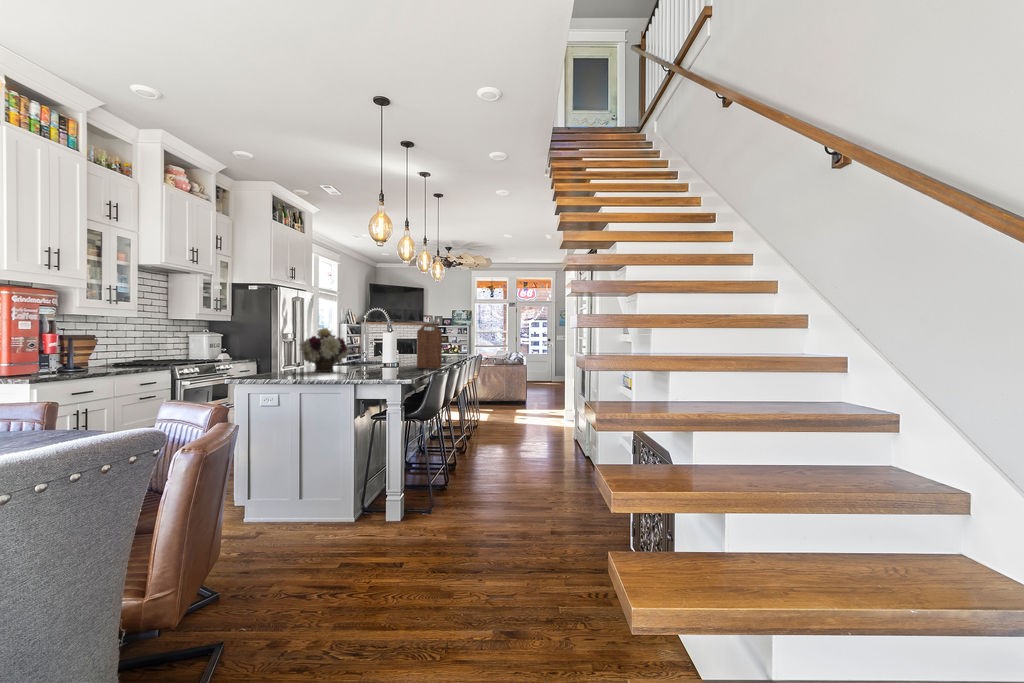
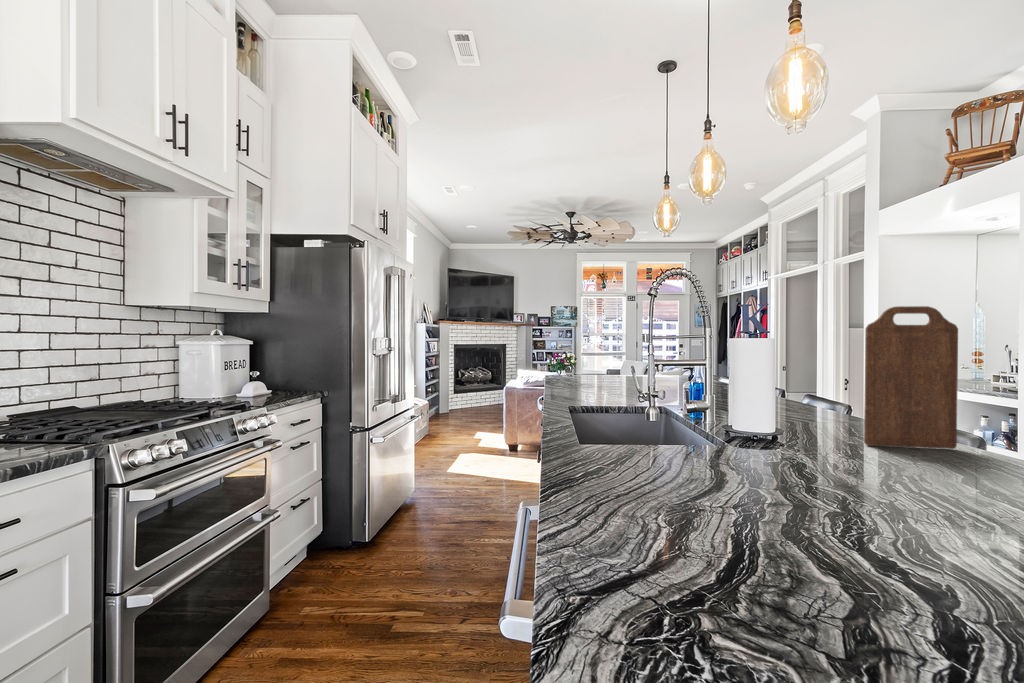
flower arrangement: present [300,328,350,372] -> none [622,309,844,531]

